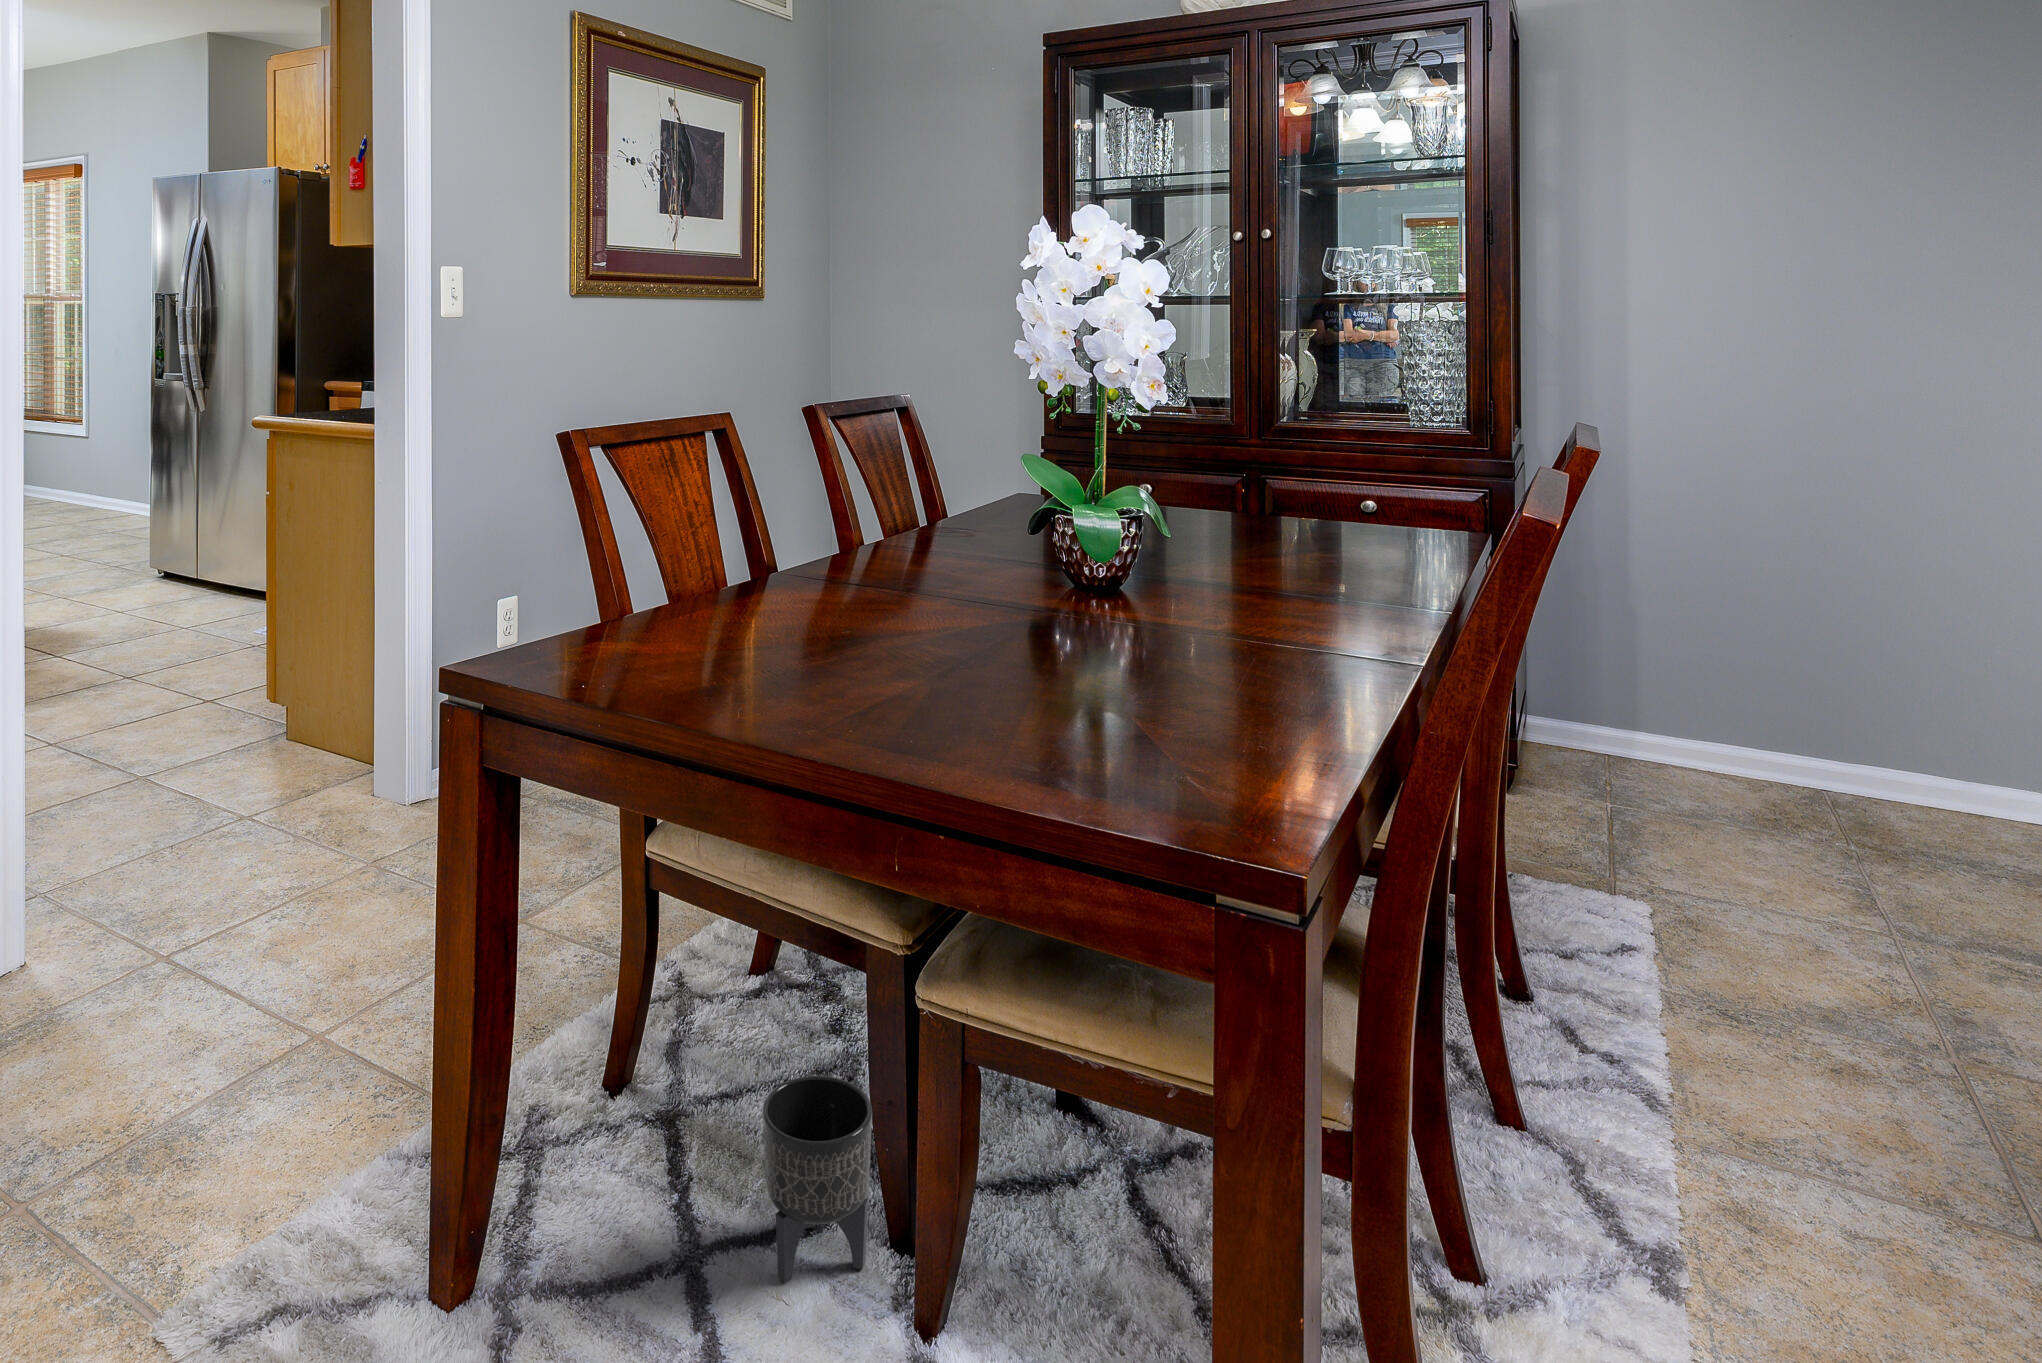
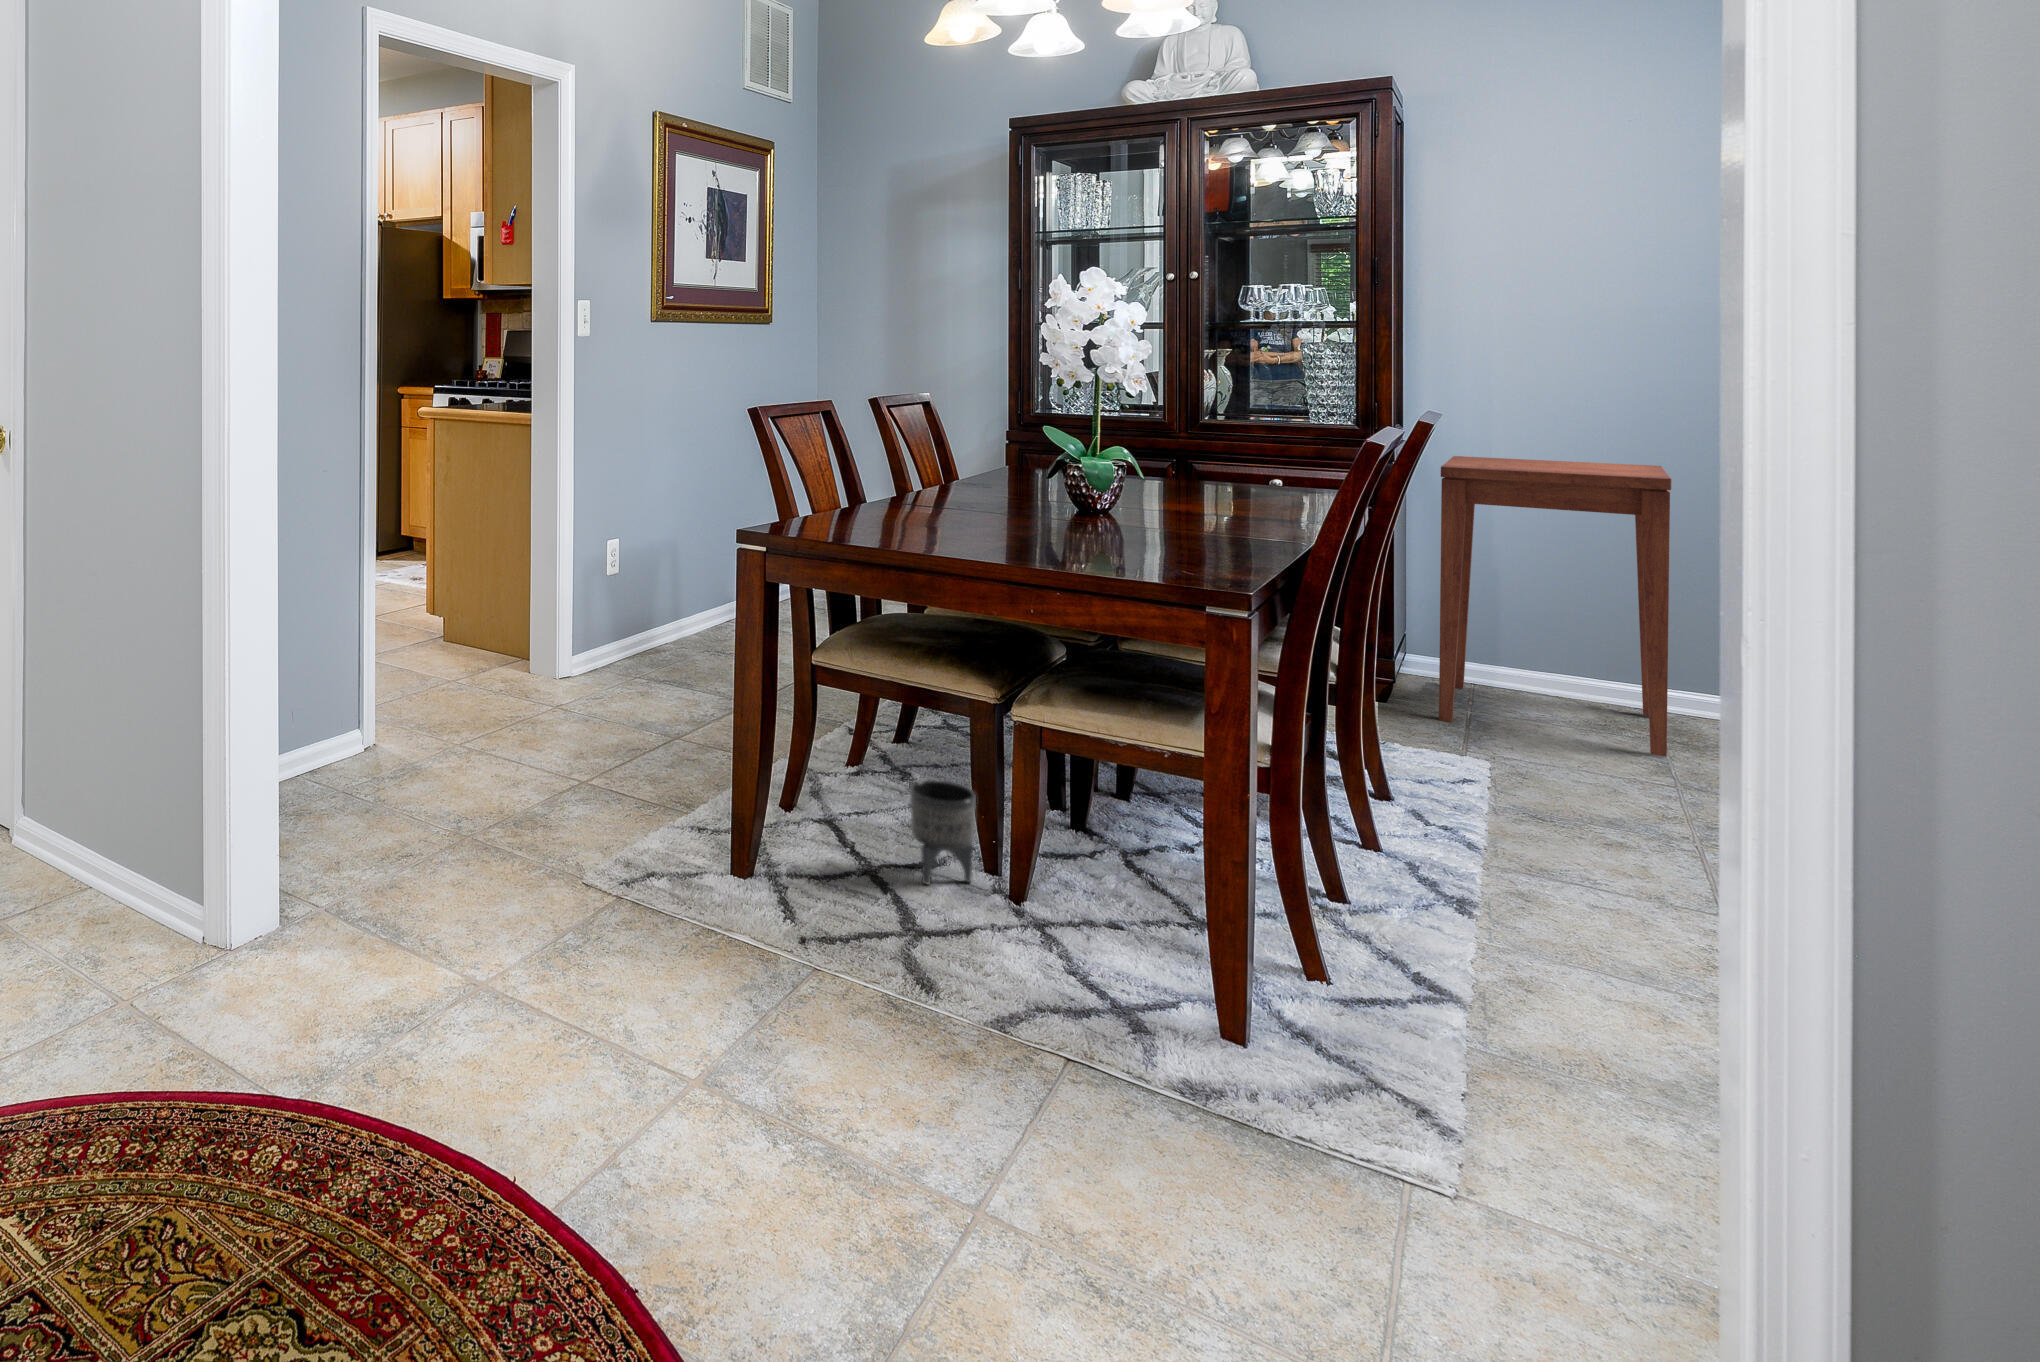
side table: none [1571,463,1868,871] -> present [1439,456,1671,757]

